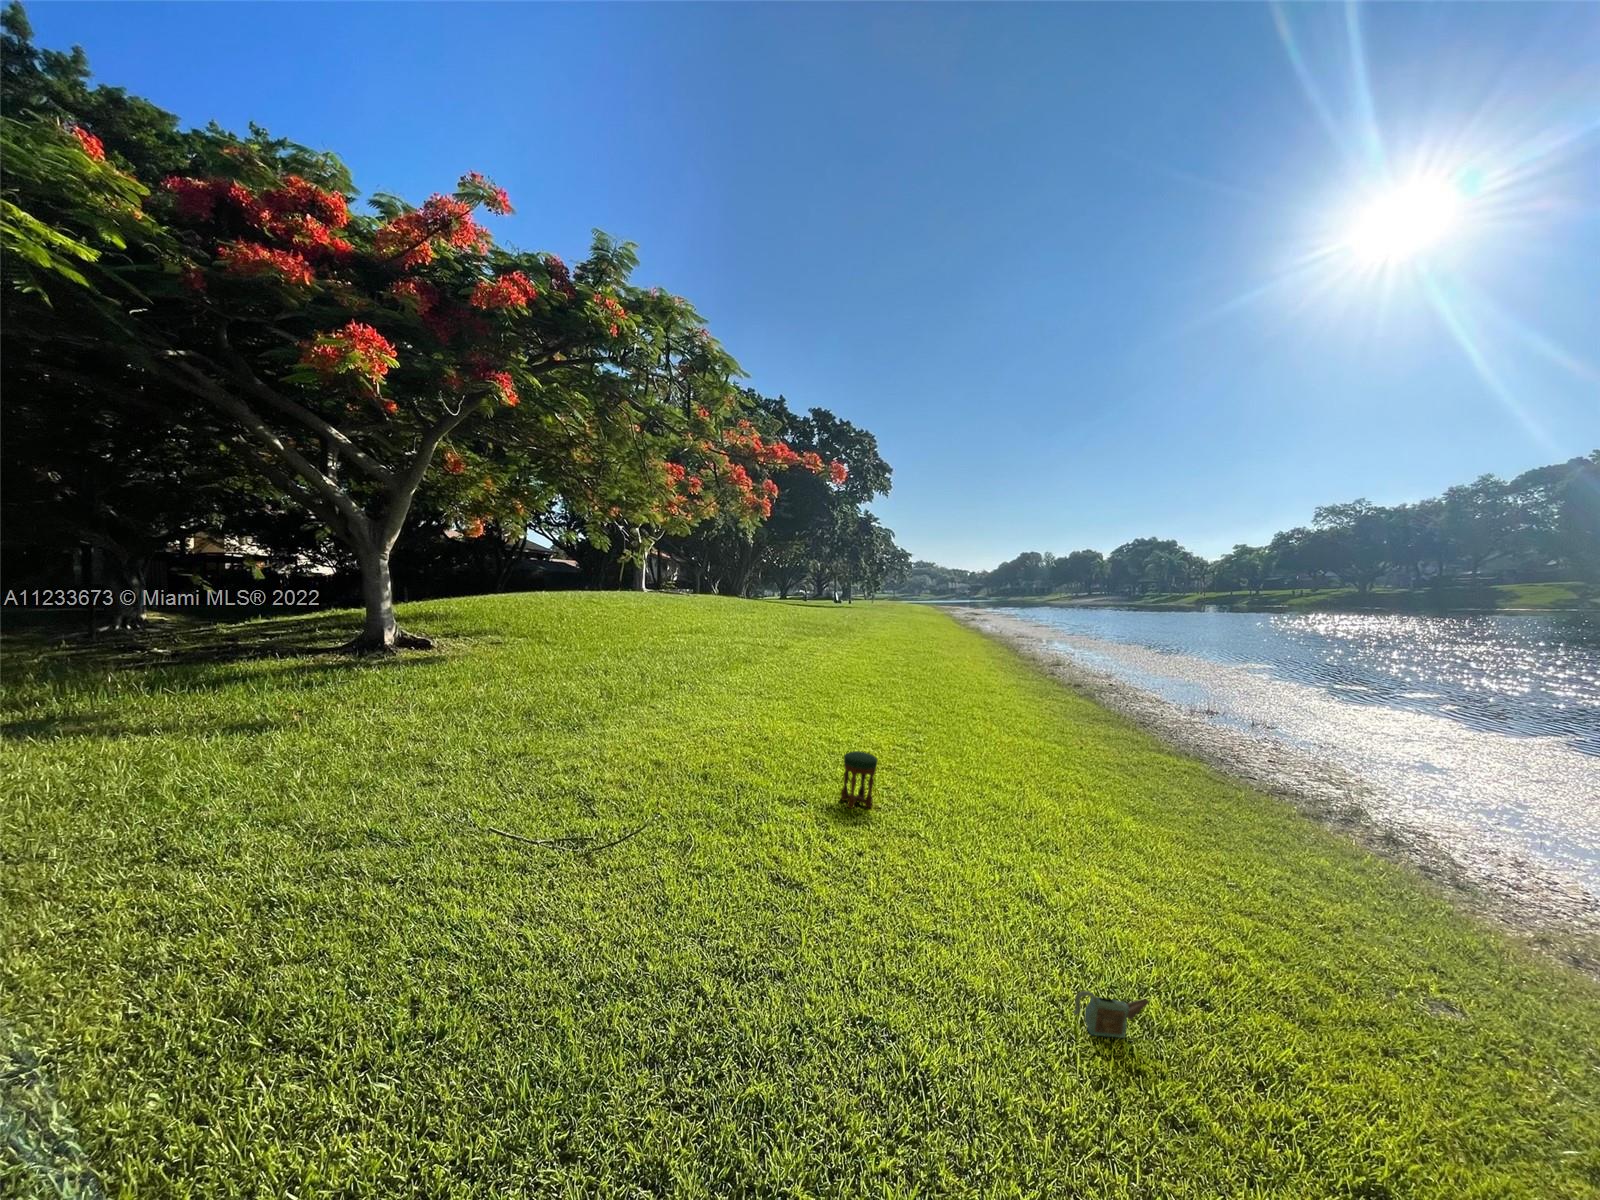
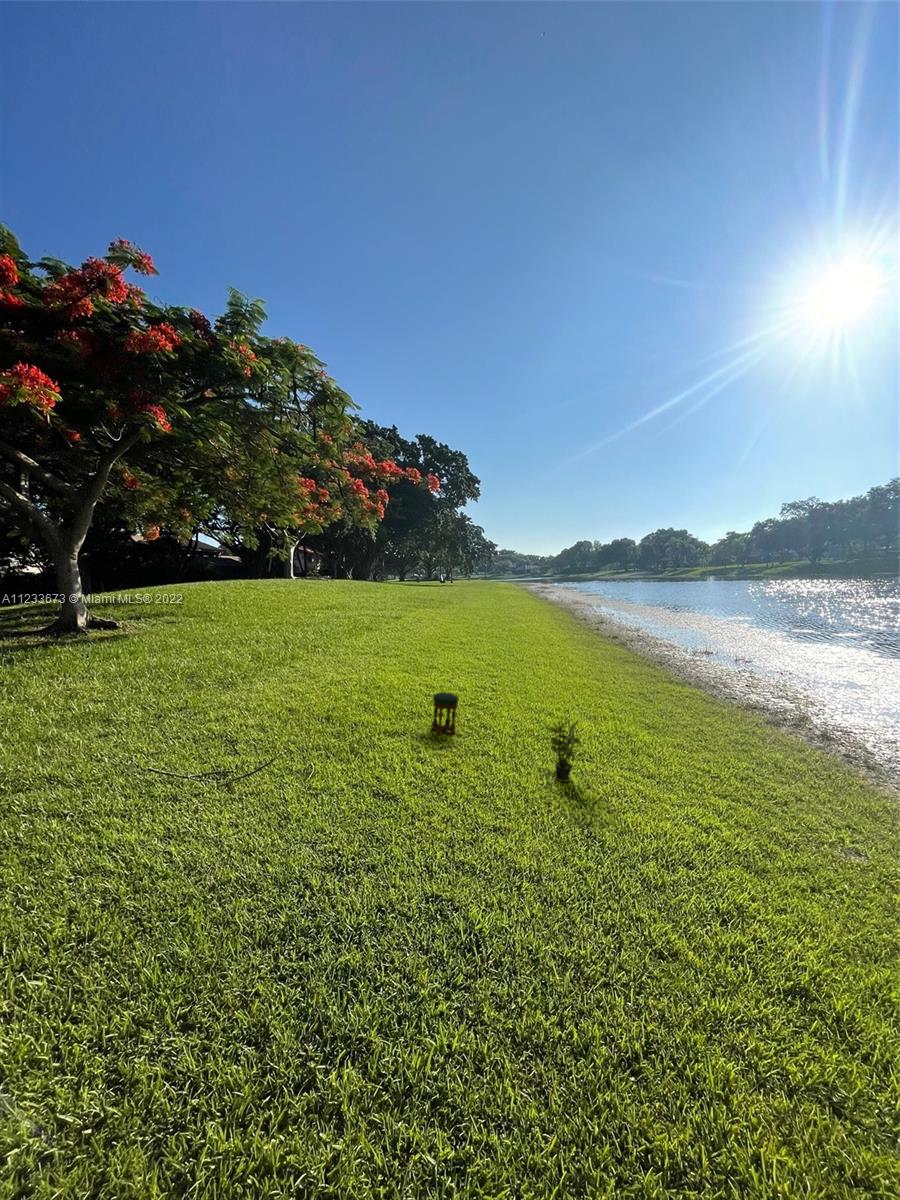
potted plant: none [1006,791,1050,882] -> present [550,719,581,782]
watering can: present [1073,991,1149,1038] -> none [592,862,647,894]

